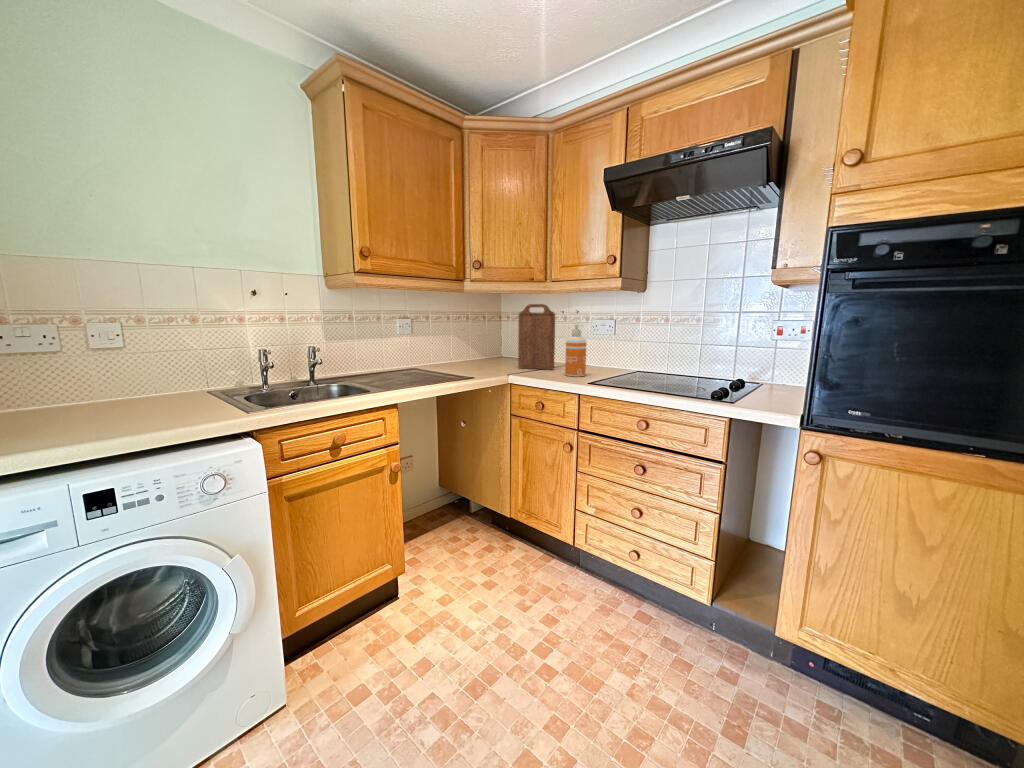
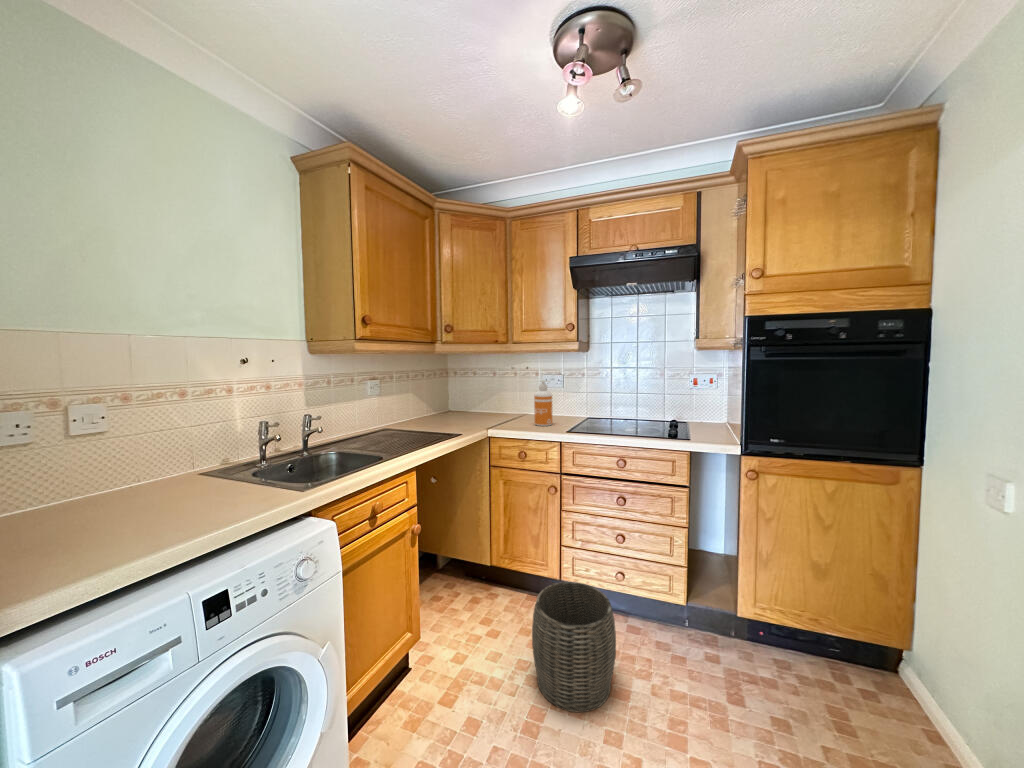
cutting board: present [518,304,555,370] -> none [484,362,518,421]
woven basket: none [500,548,594,689] -> present [532,582,616,712]

